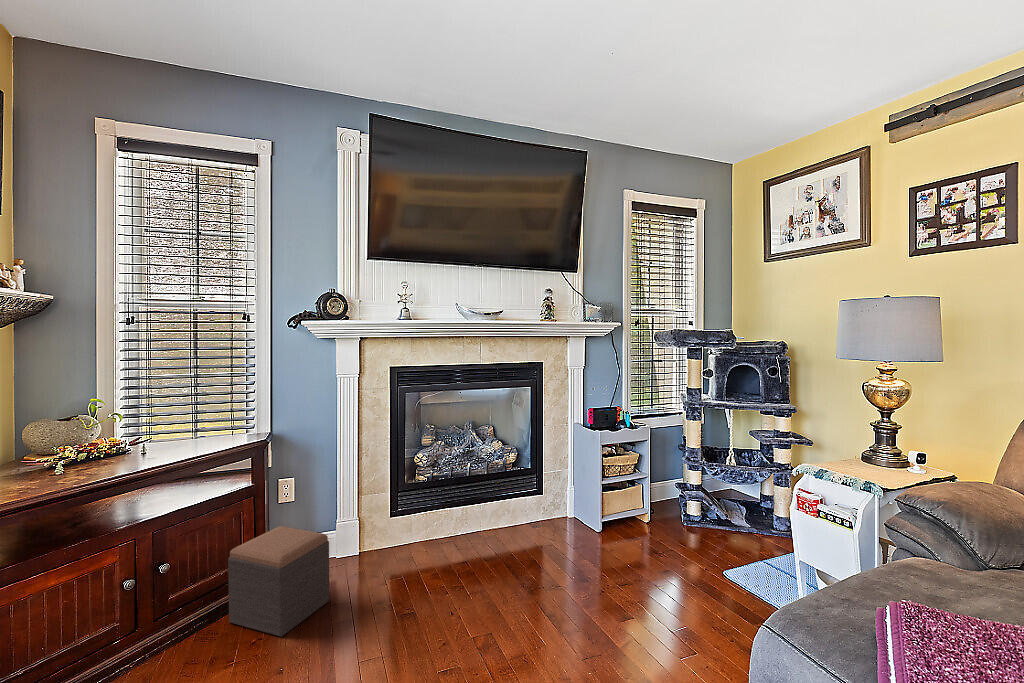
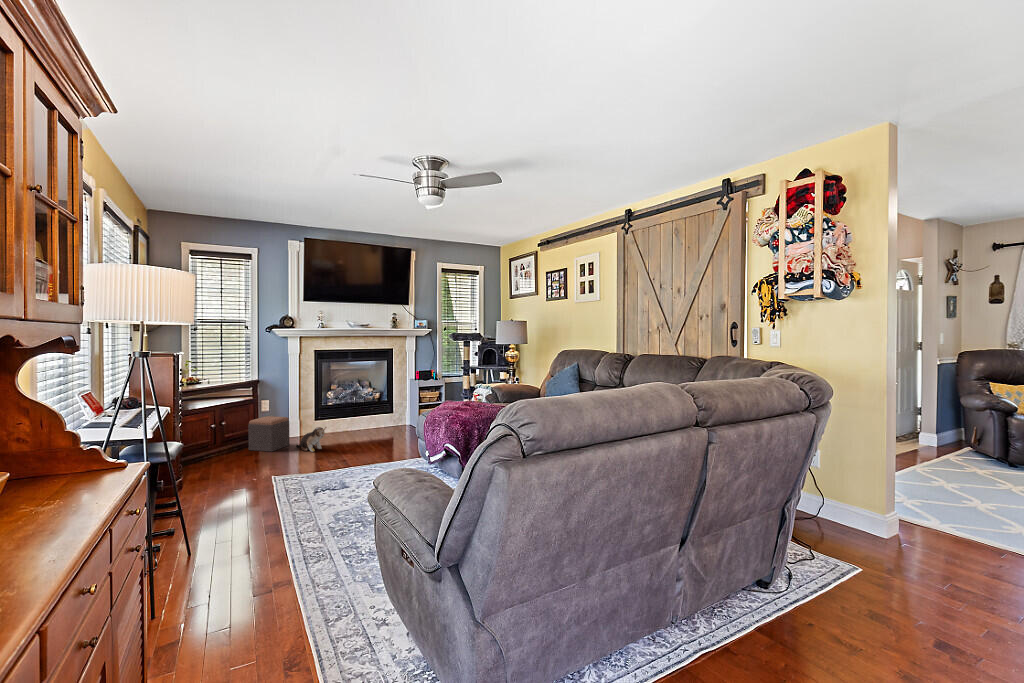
plush toy: none [343,581,418,650] -> present [296,427,327,452]

